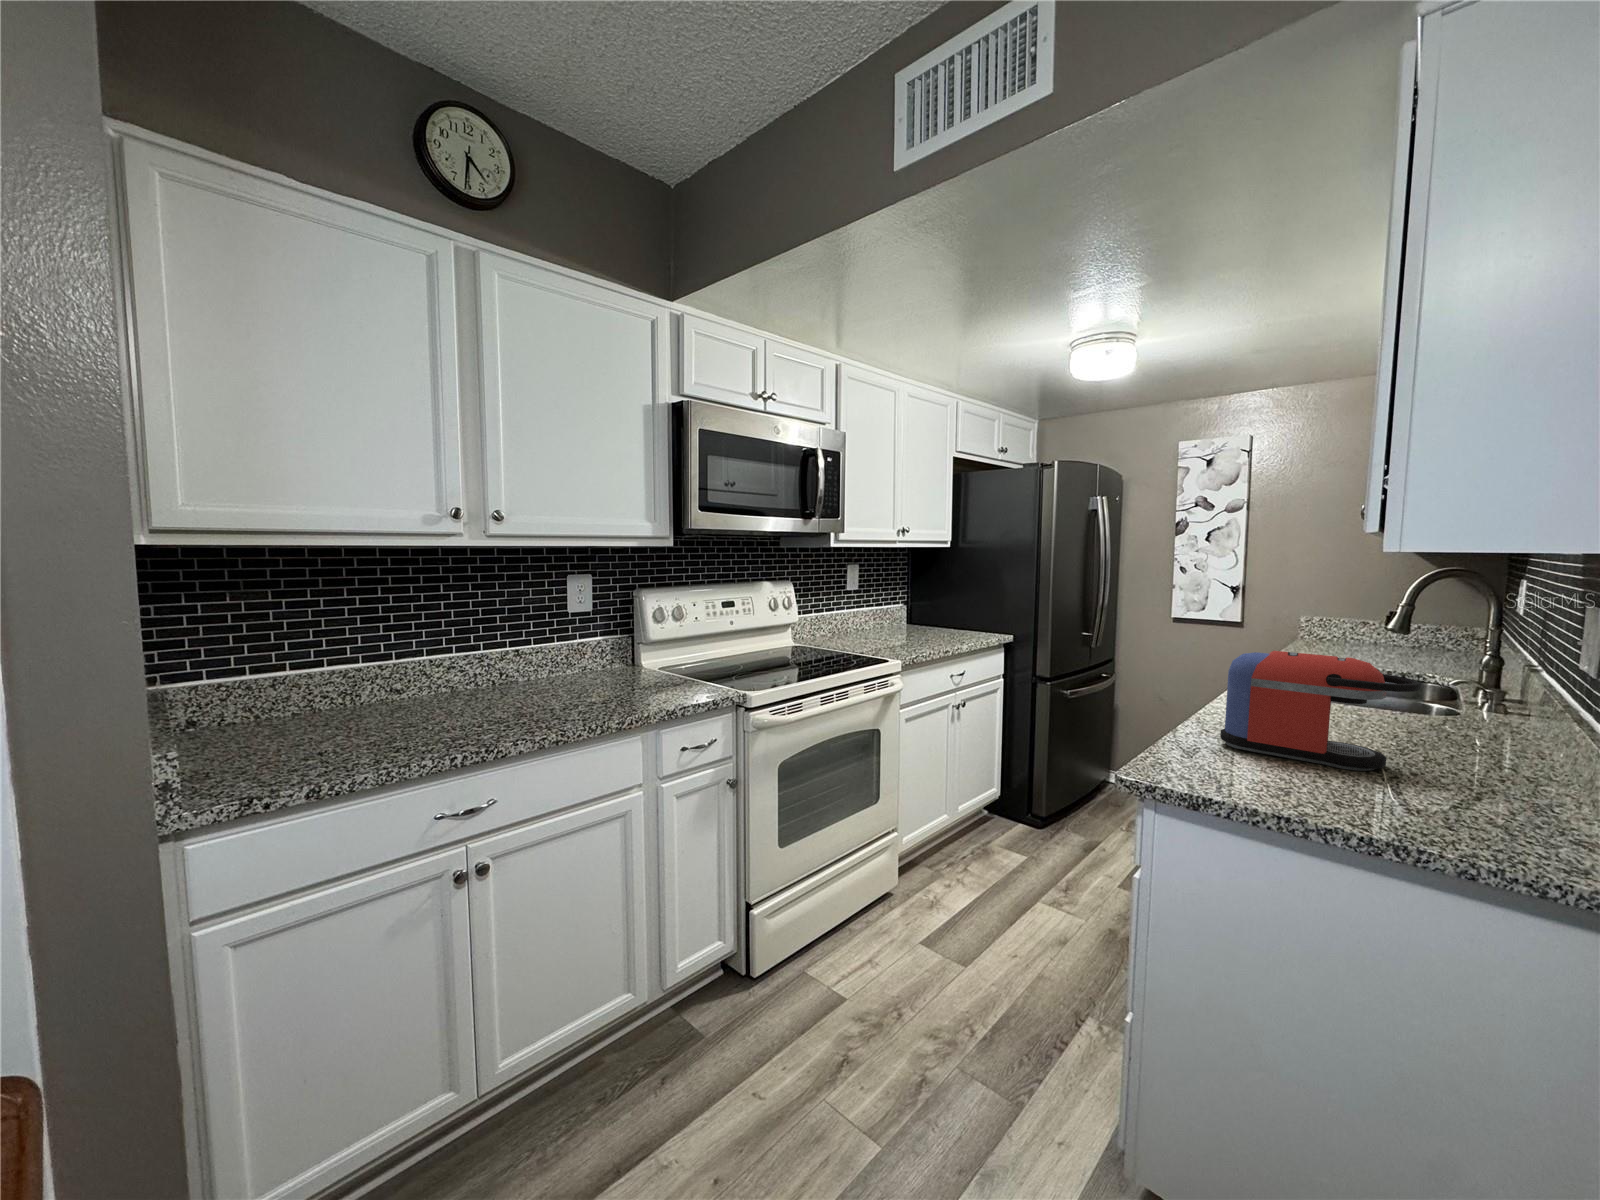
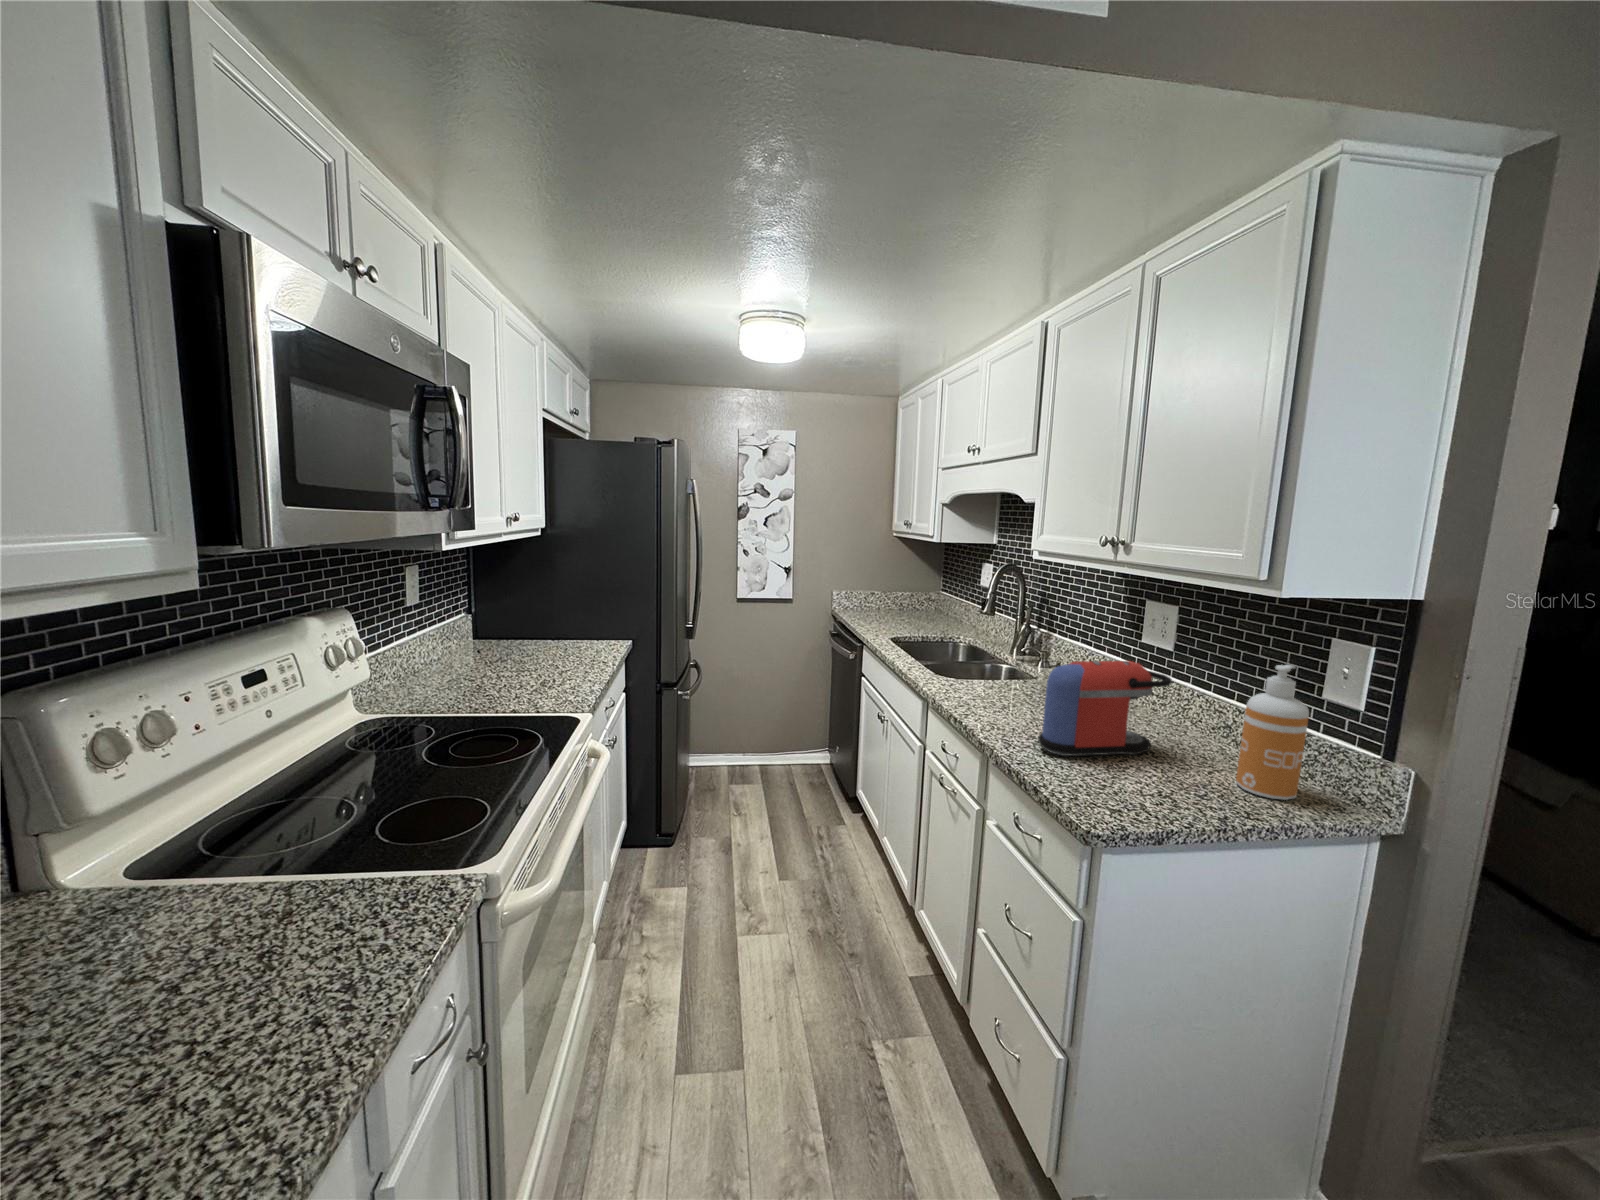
soap dispenser: none [1408,657,1516,836] -> present [1236,665,1309,800]

